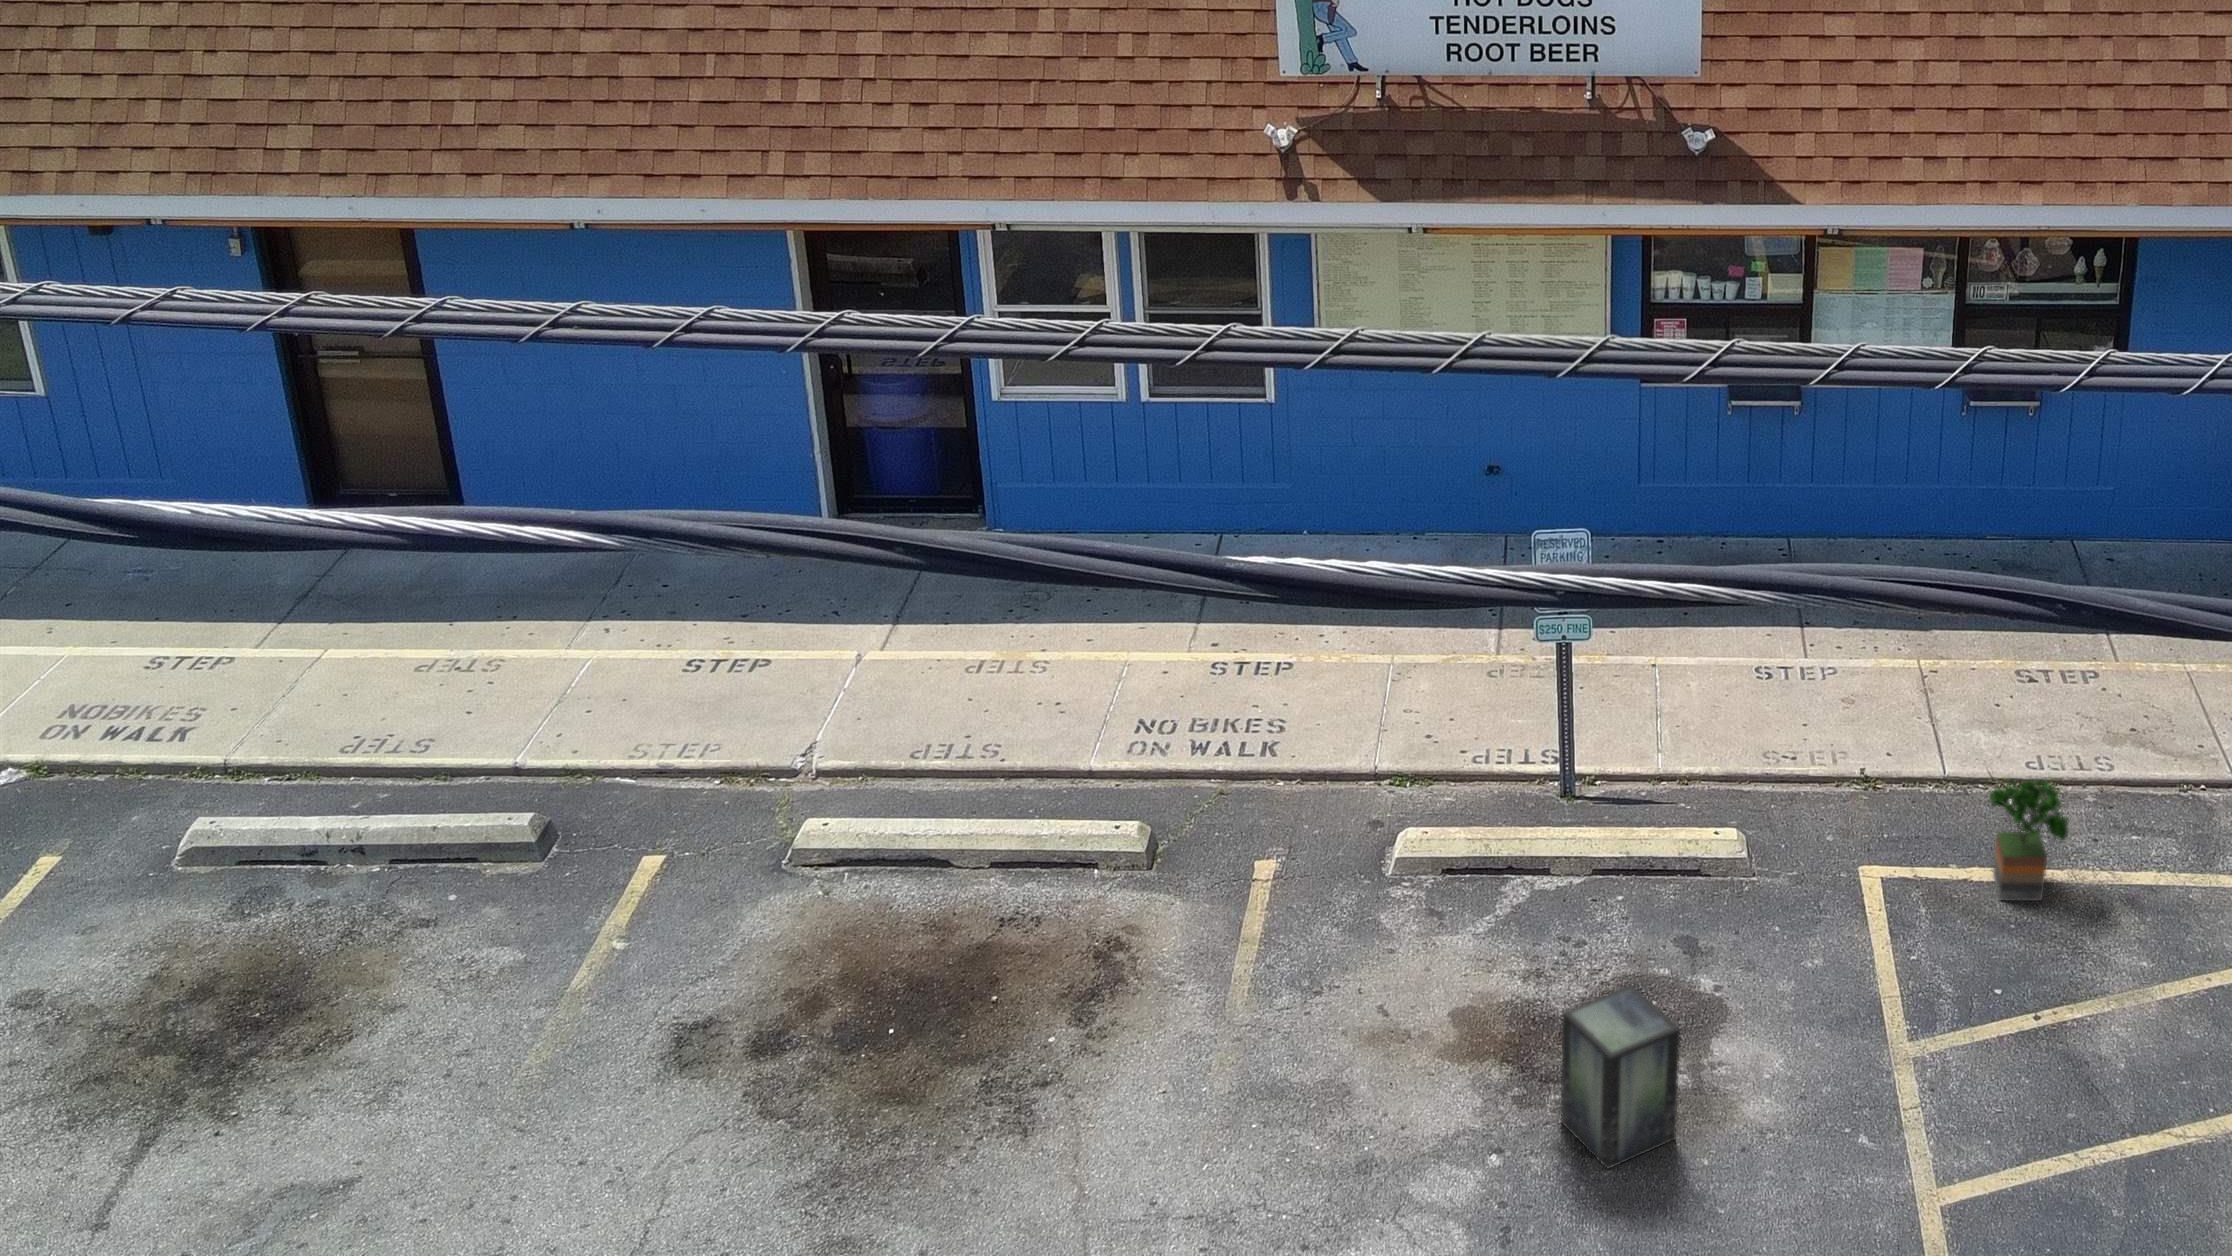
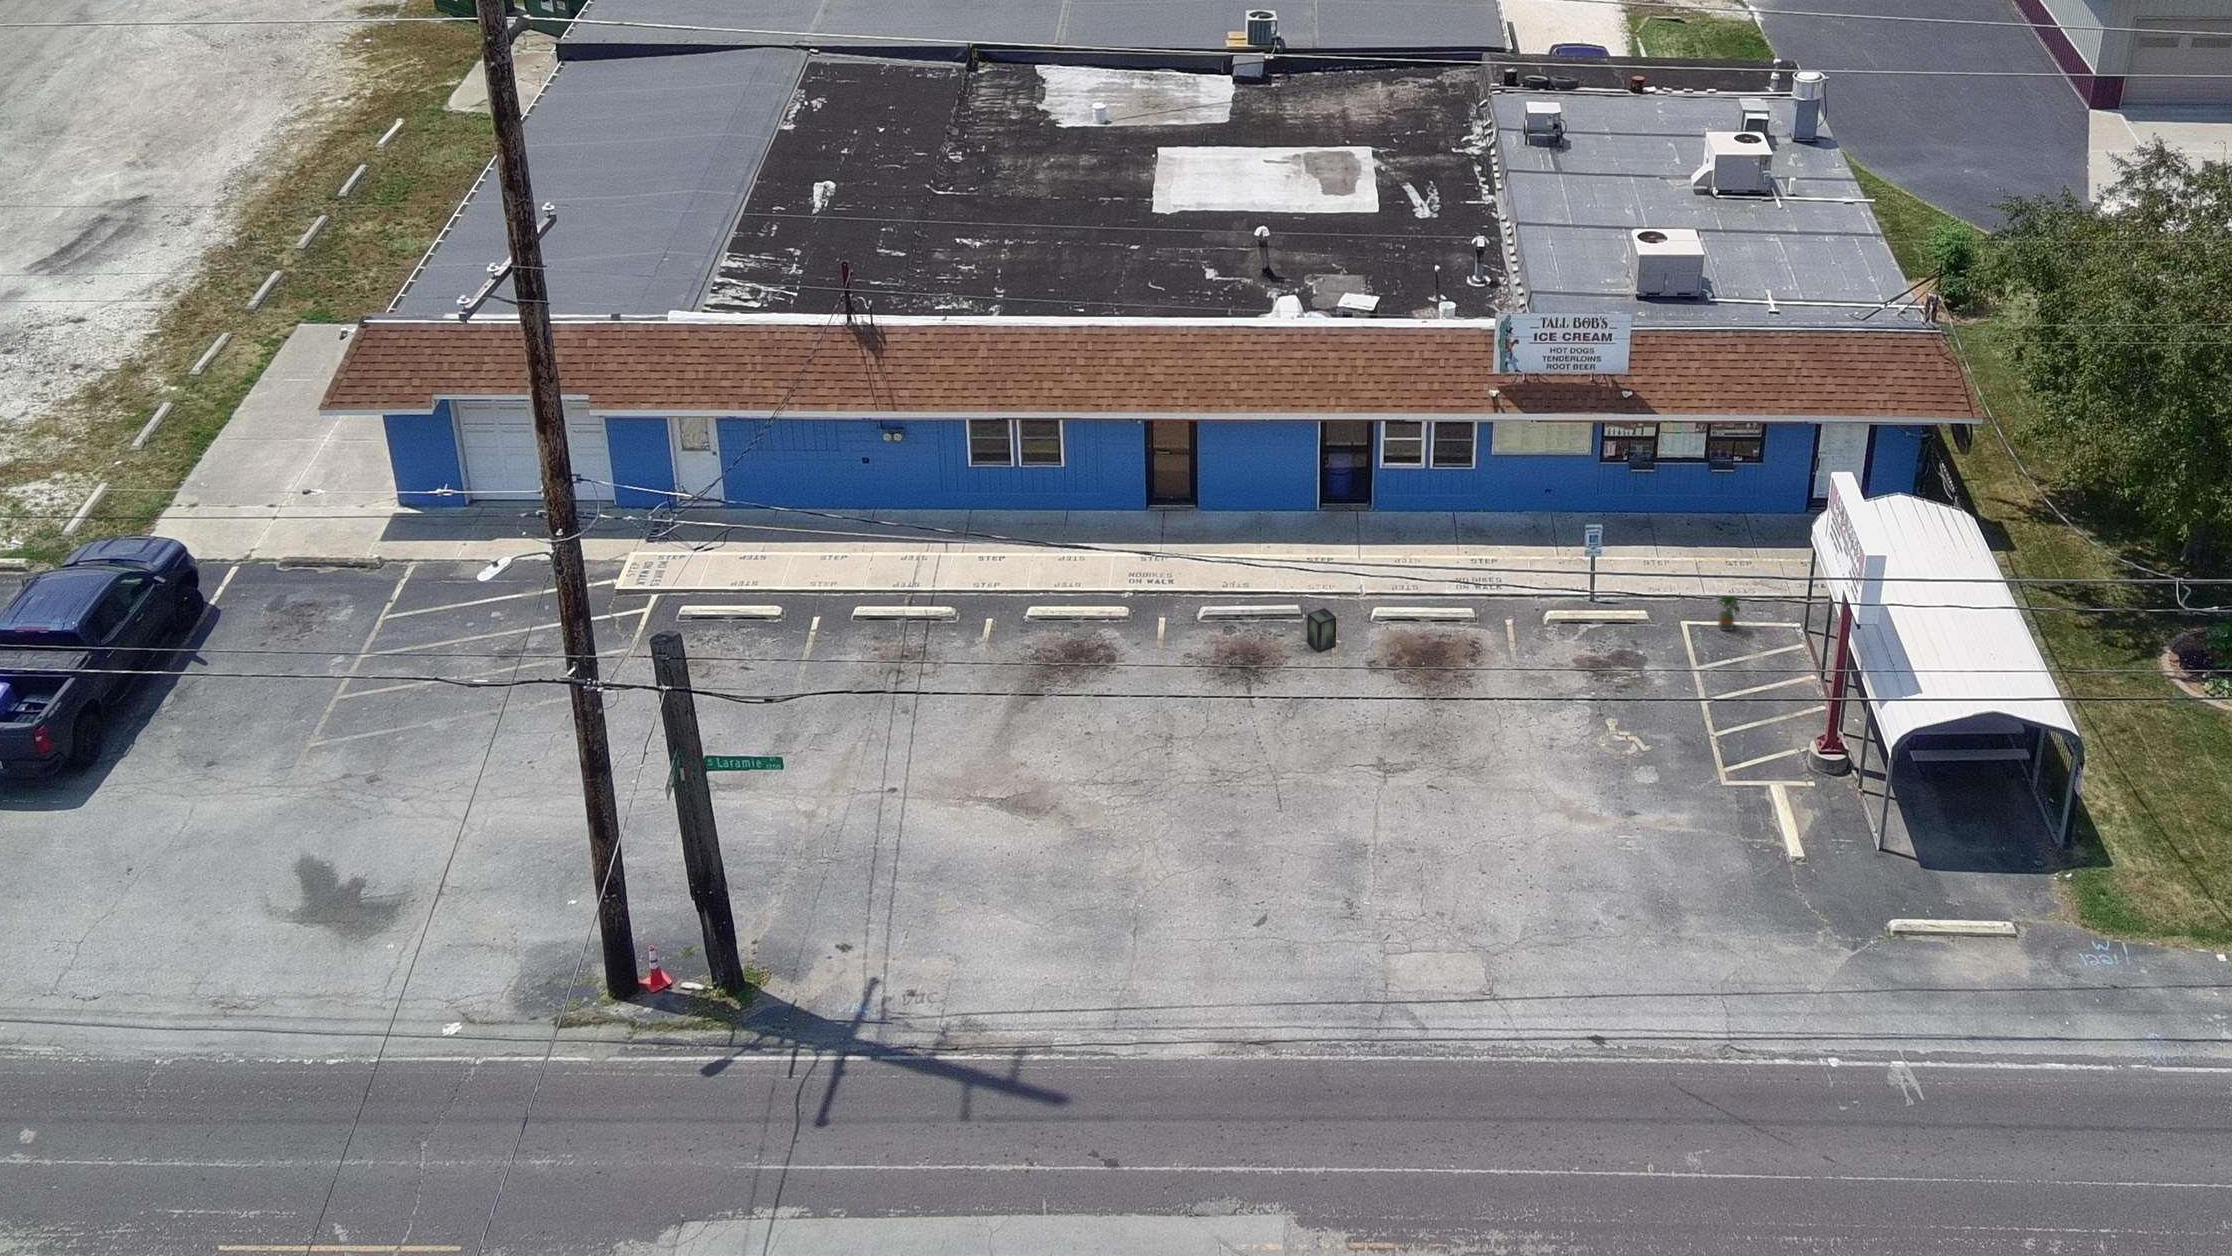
storage box: present [1561,985,1680,1169] -> present [1307,608,1337,653]

